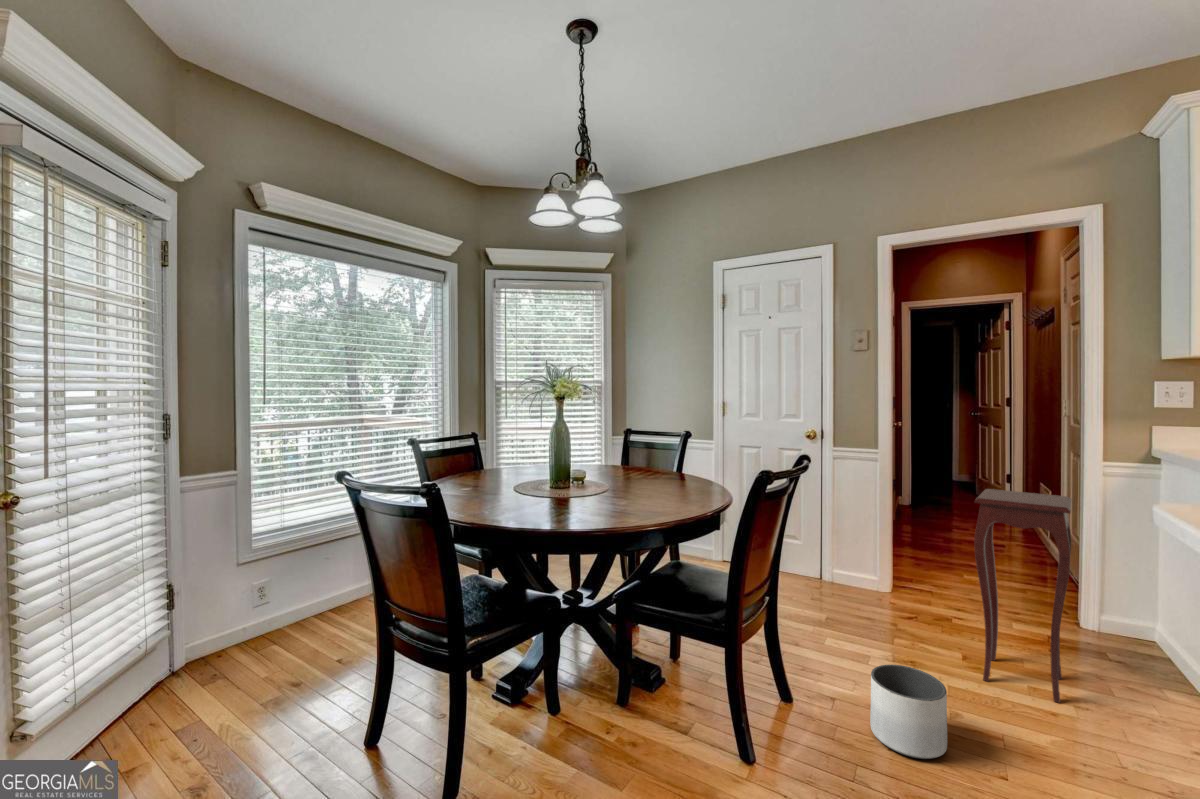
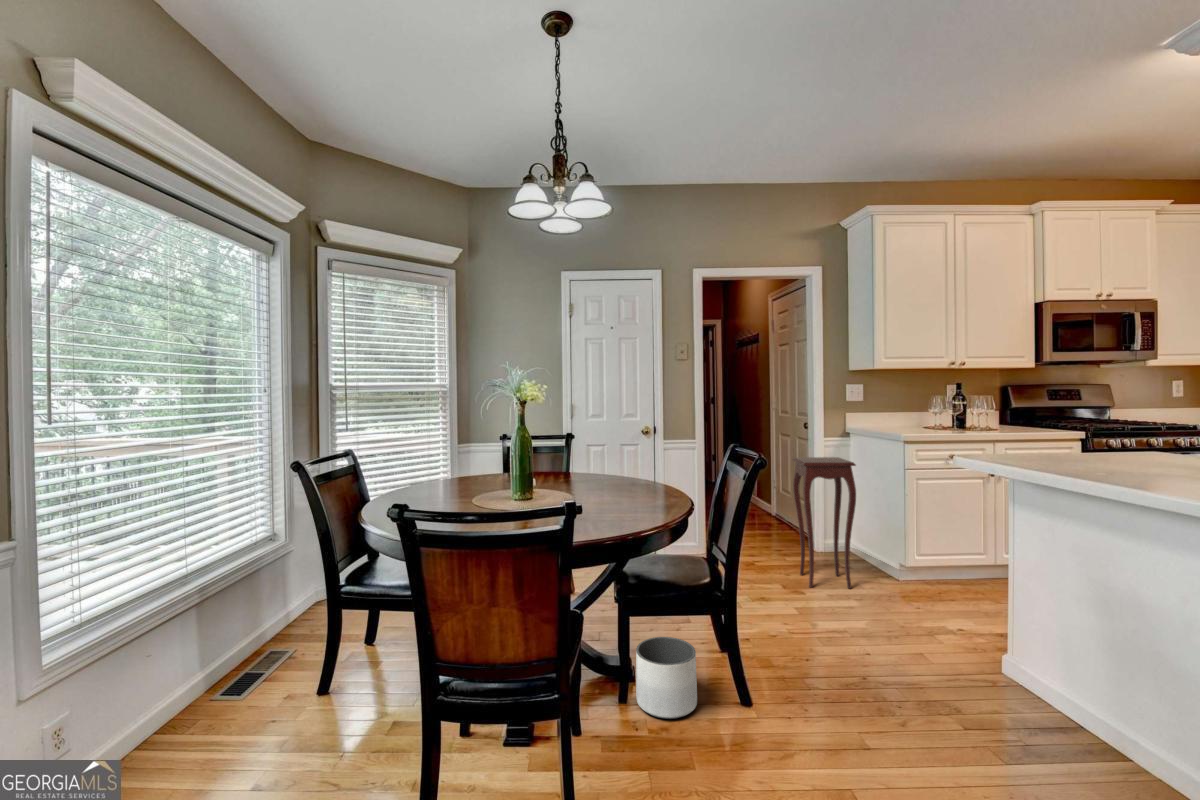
planter: present [870,665,947,759] -> present [636,637,697,719]

